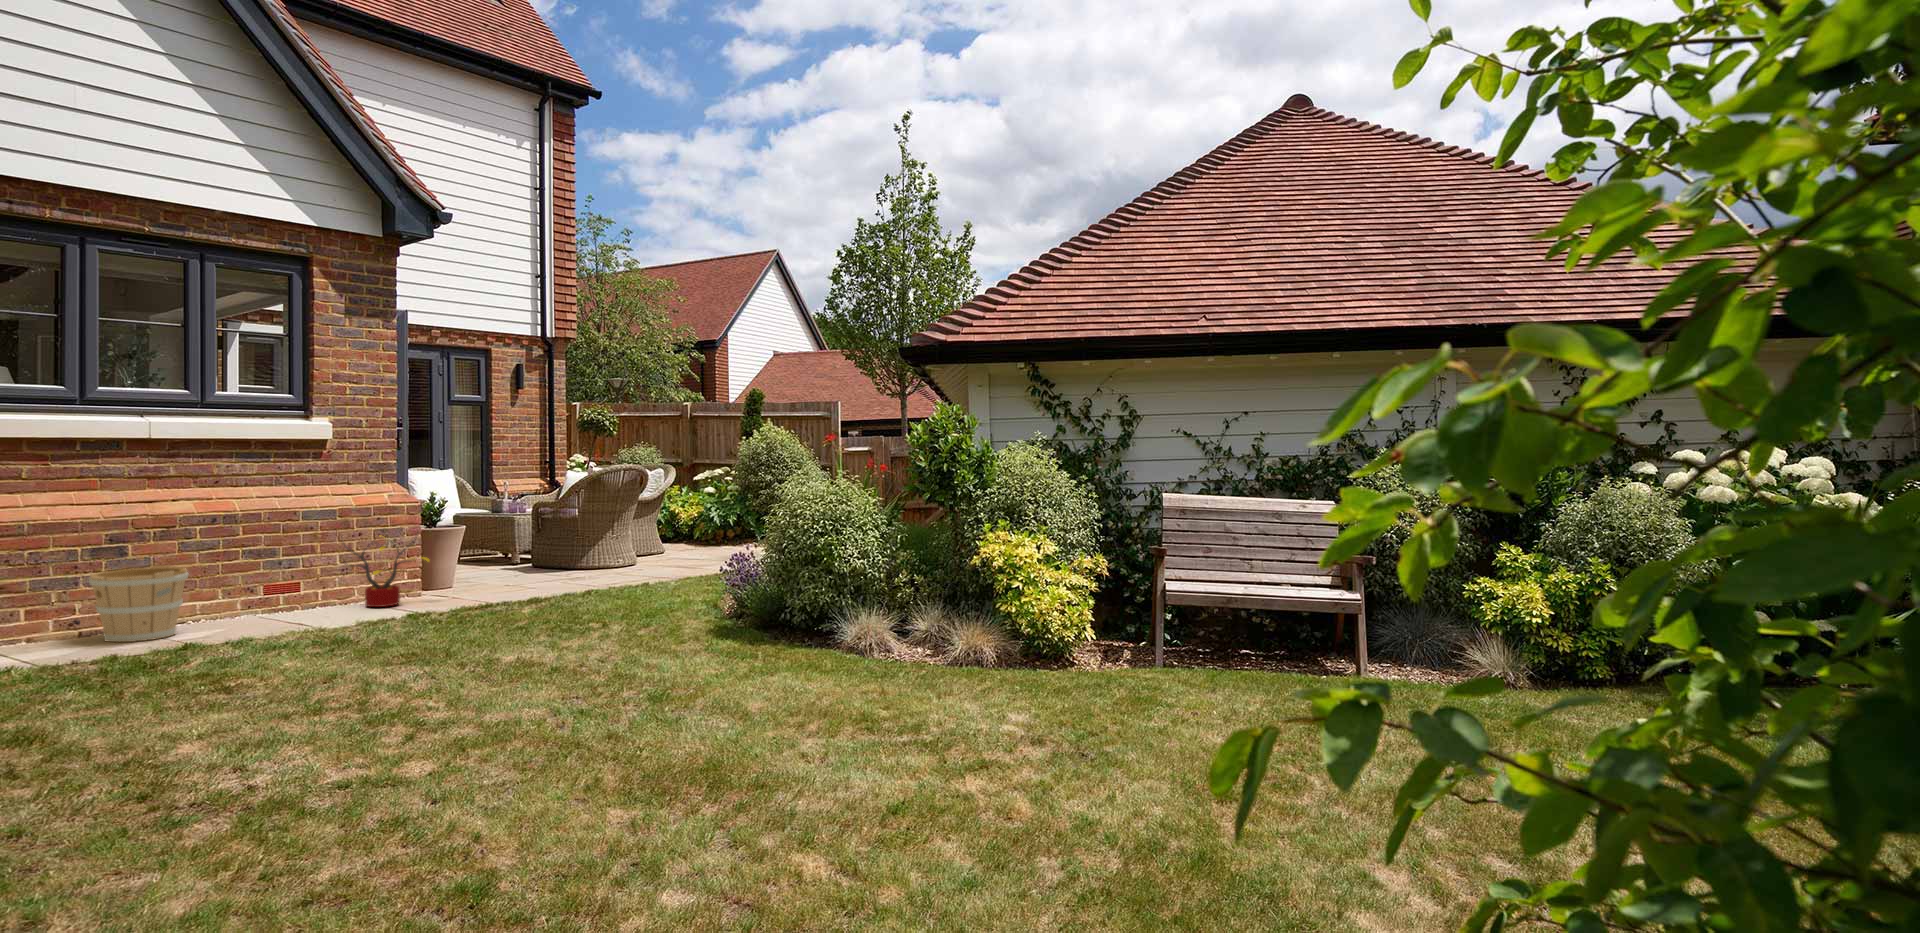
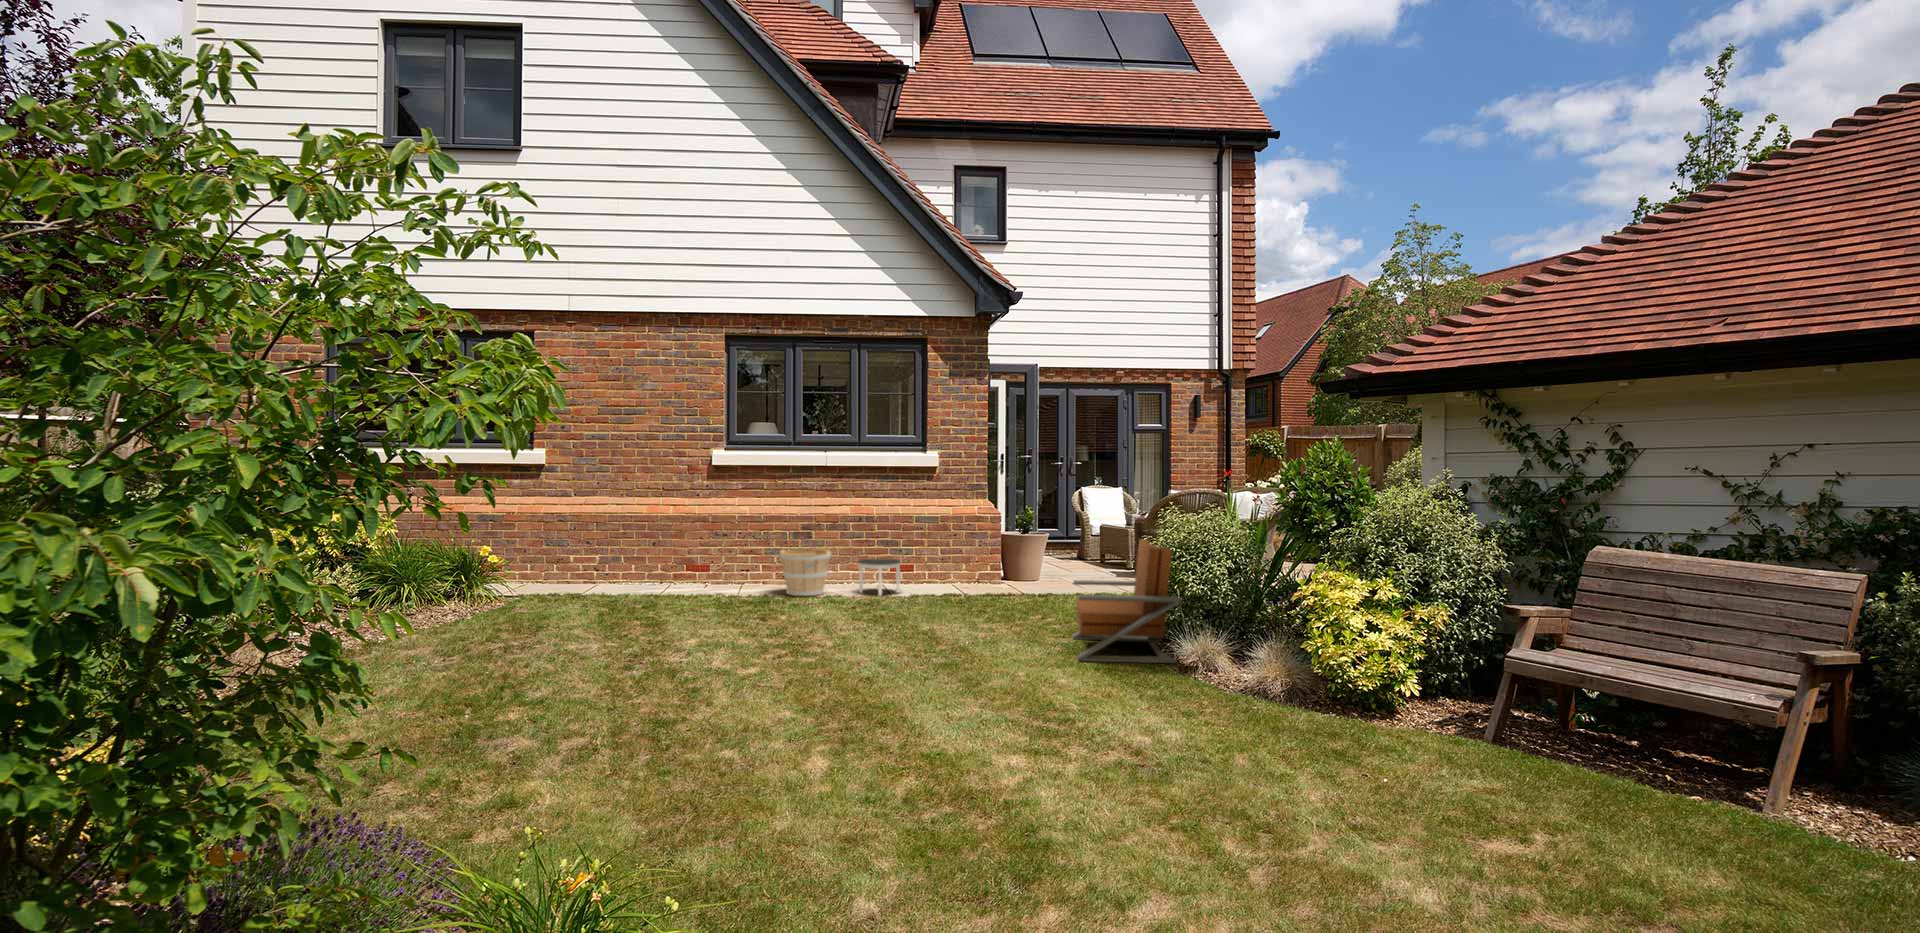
lounge chair: none [644,512,806,648] -> present [1072,539,1182,663]
decorative plant: present [343,532,430,607] -> none [933,537,991,594]
round table: none [227,571,300,625] -> present [859,558,900,596]

